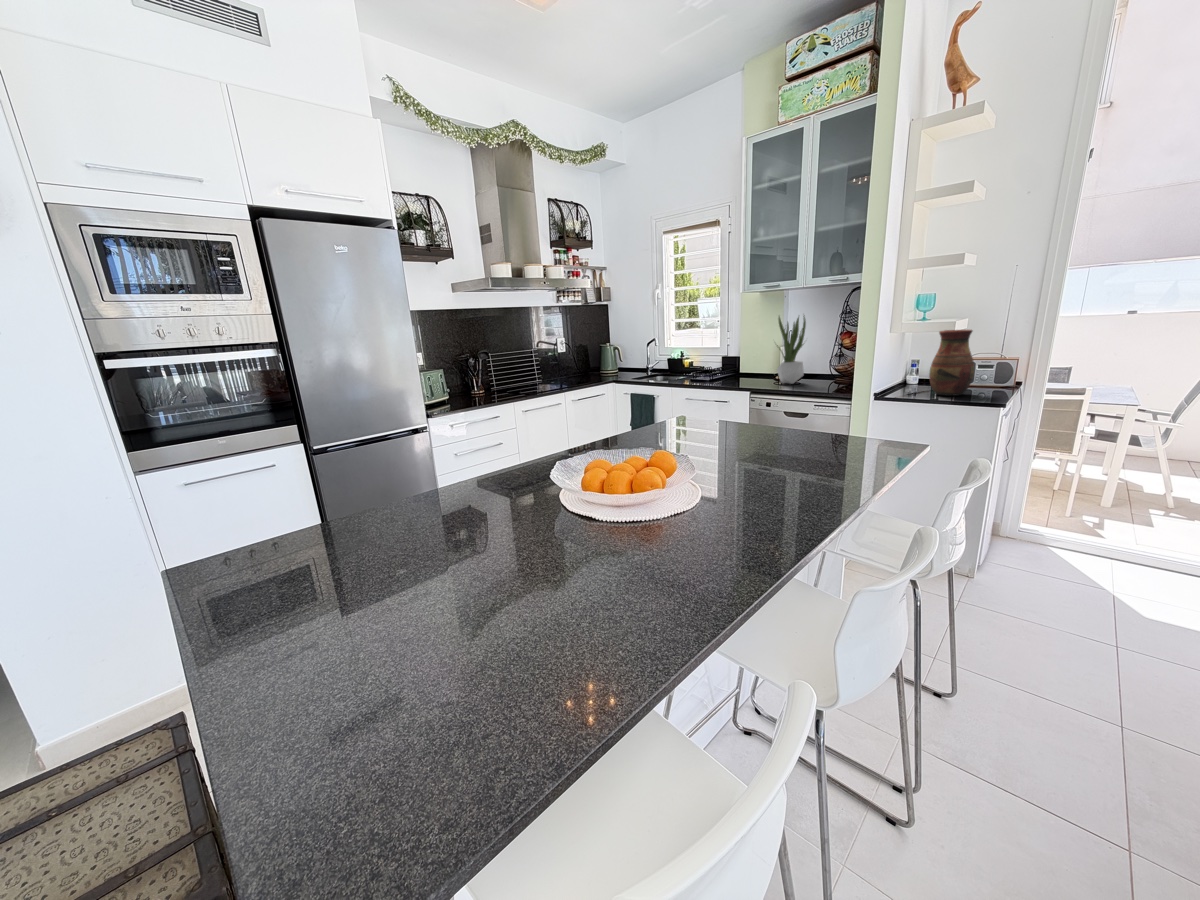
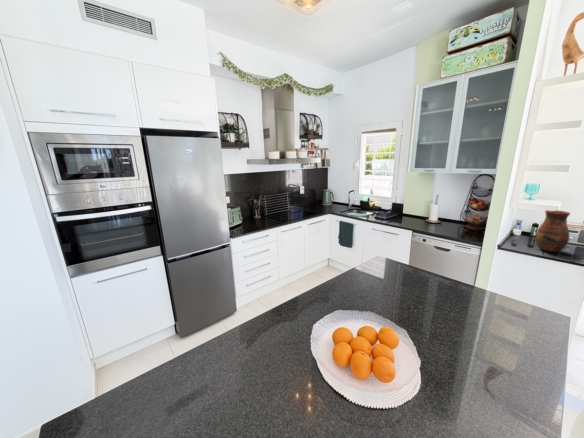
potted plant: present [777,316,806,384] -> none [429,188,451,228]

